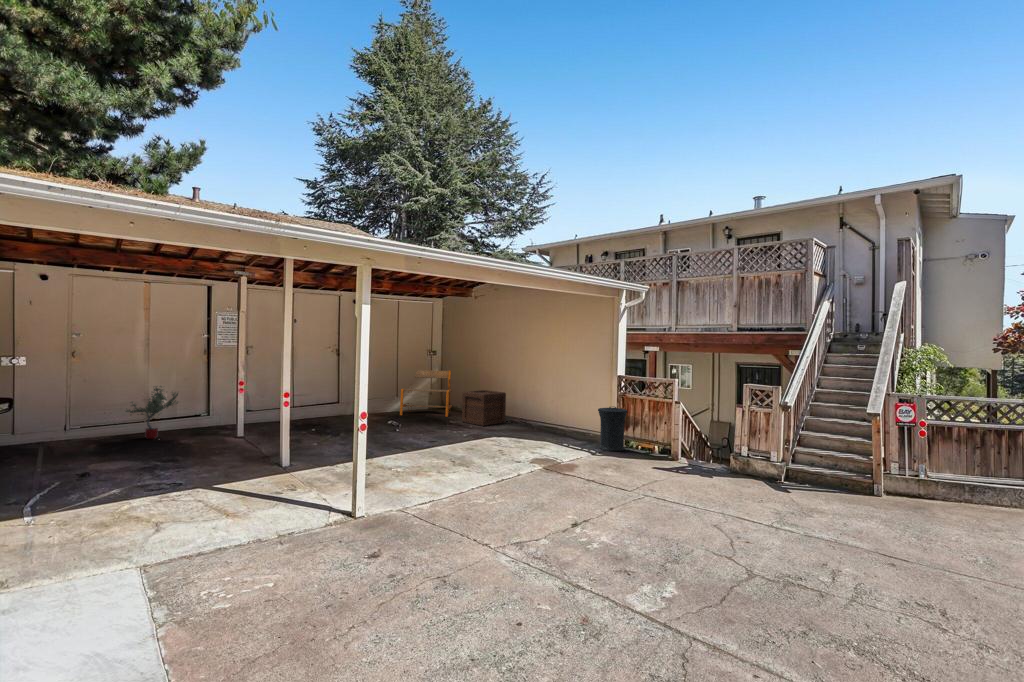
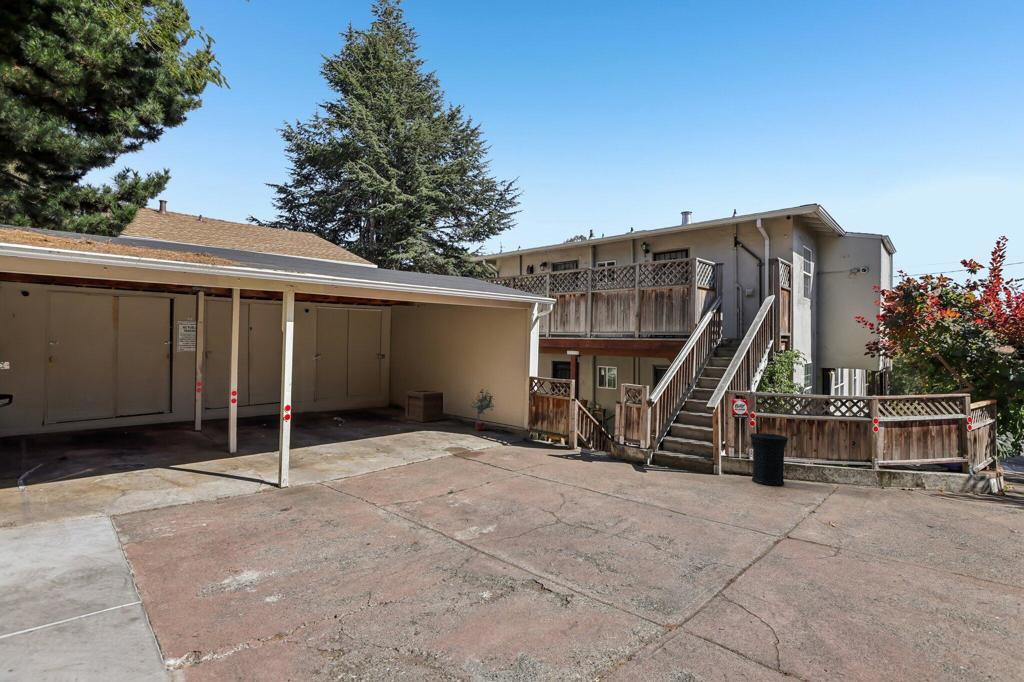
bench: present [400,370,452,417] -> none [351,371,401,414]
potted tree: present [126,386,178,439] -> present [470,389,494,431]
trash can: present [598,407,627,451] -> present [750,432,788,486]

